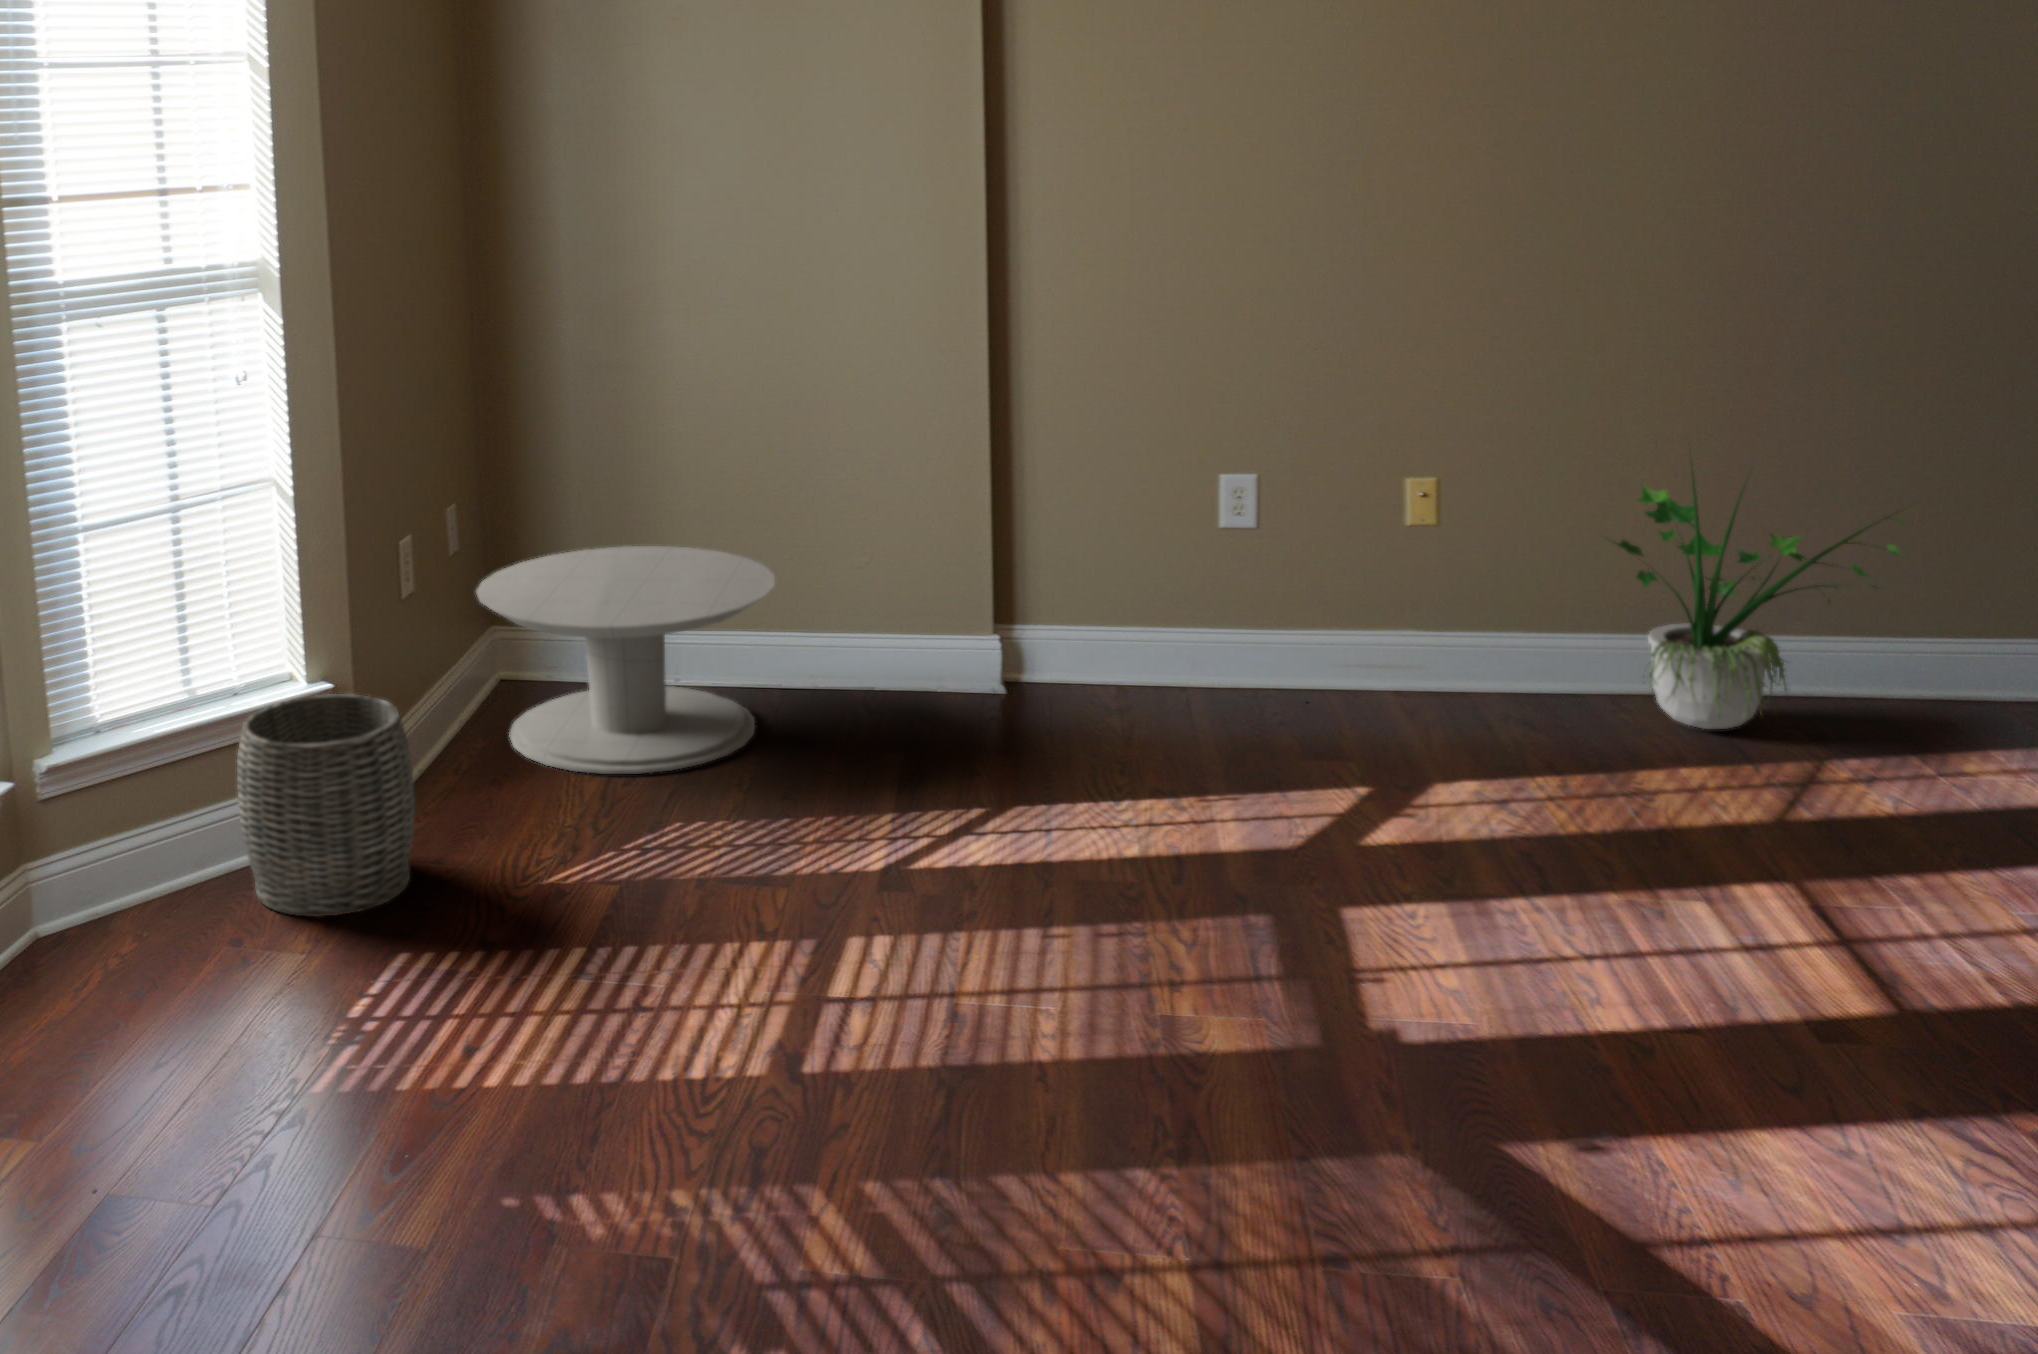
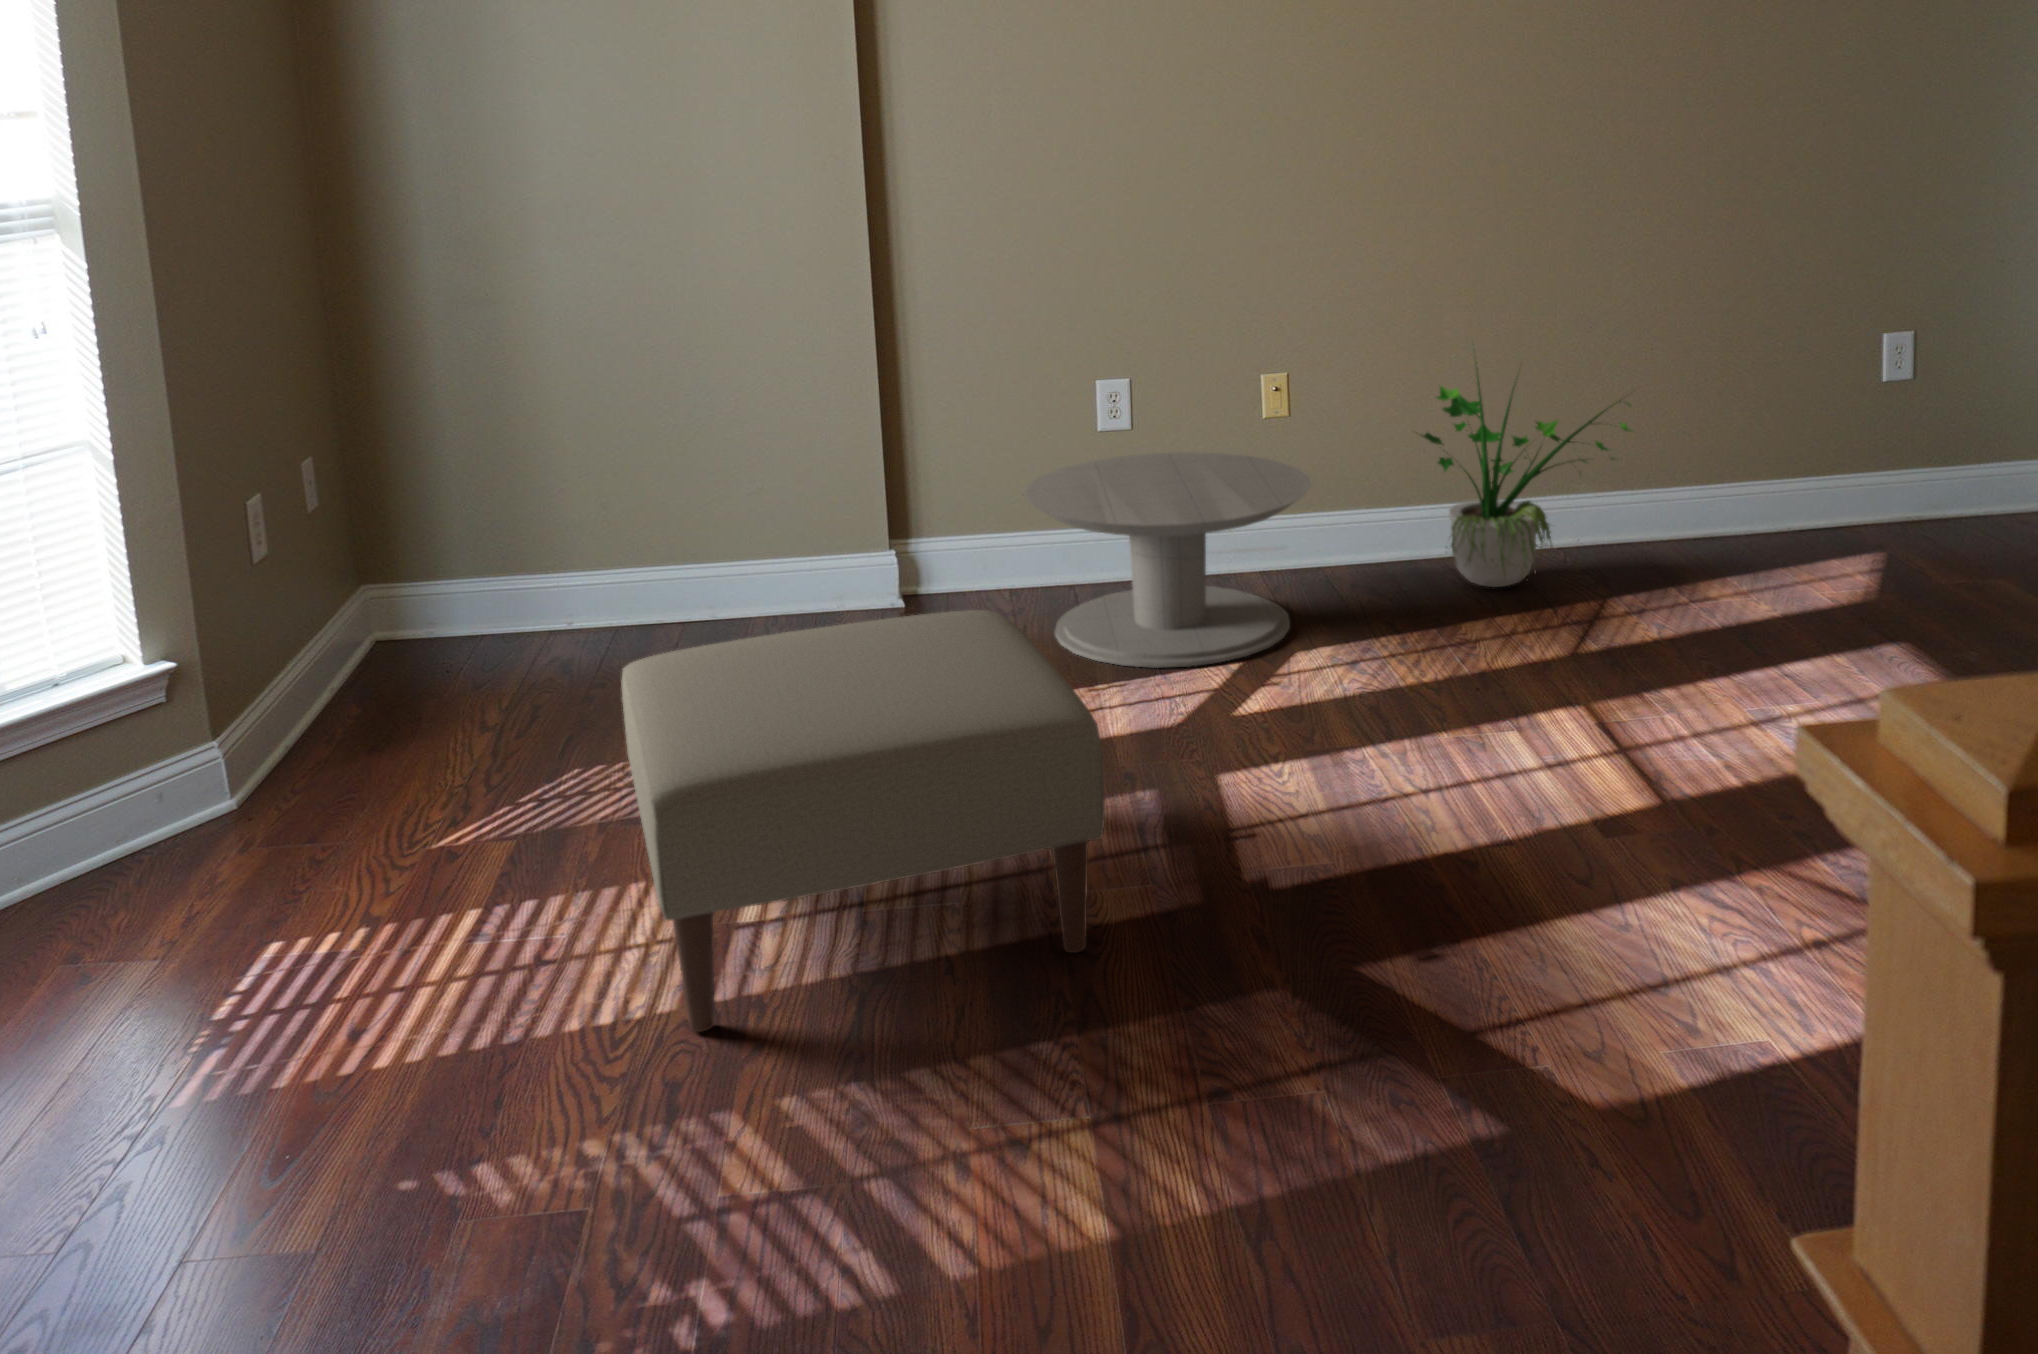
side table: present [476,546,775,774] -> present [1024,452,1312,668]
woven basket: present [237,694,415,917] -> none [62,673,286,921]
ottoman: none [722,706,1214,1100] -> present [621,610,1105,1032]

